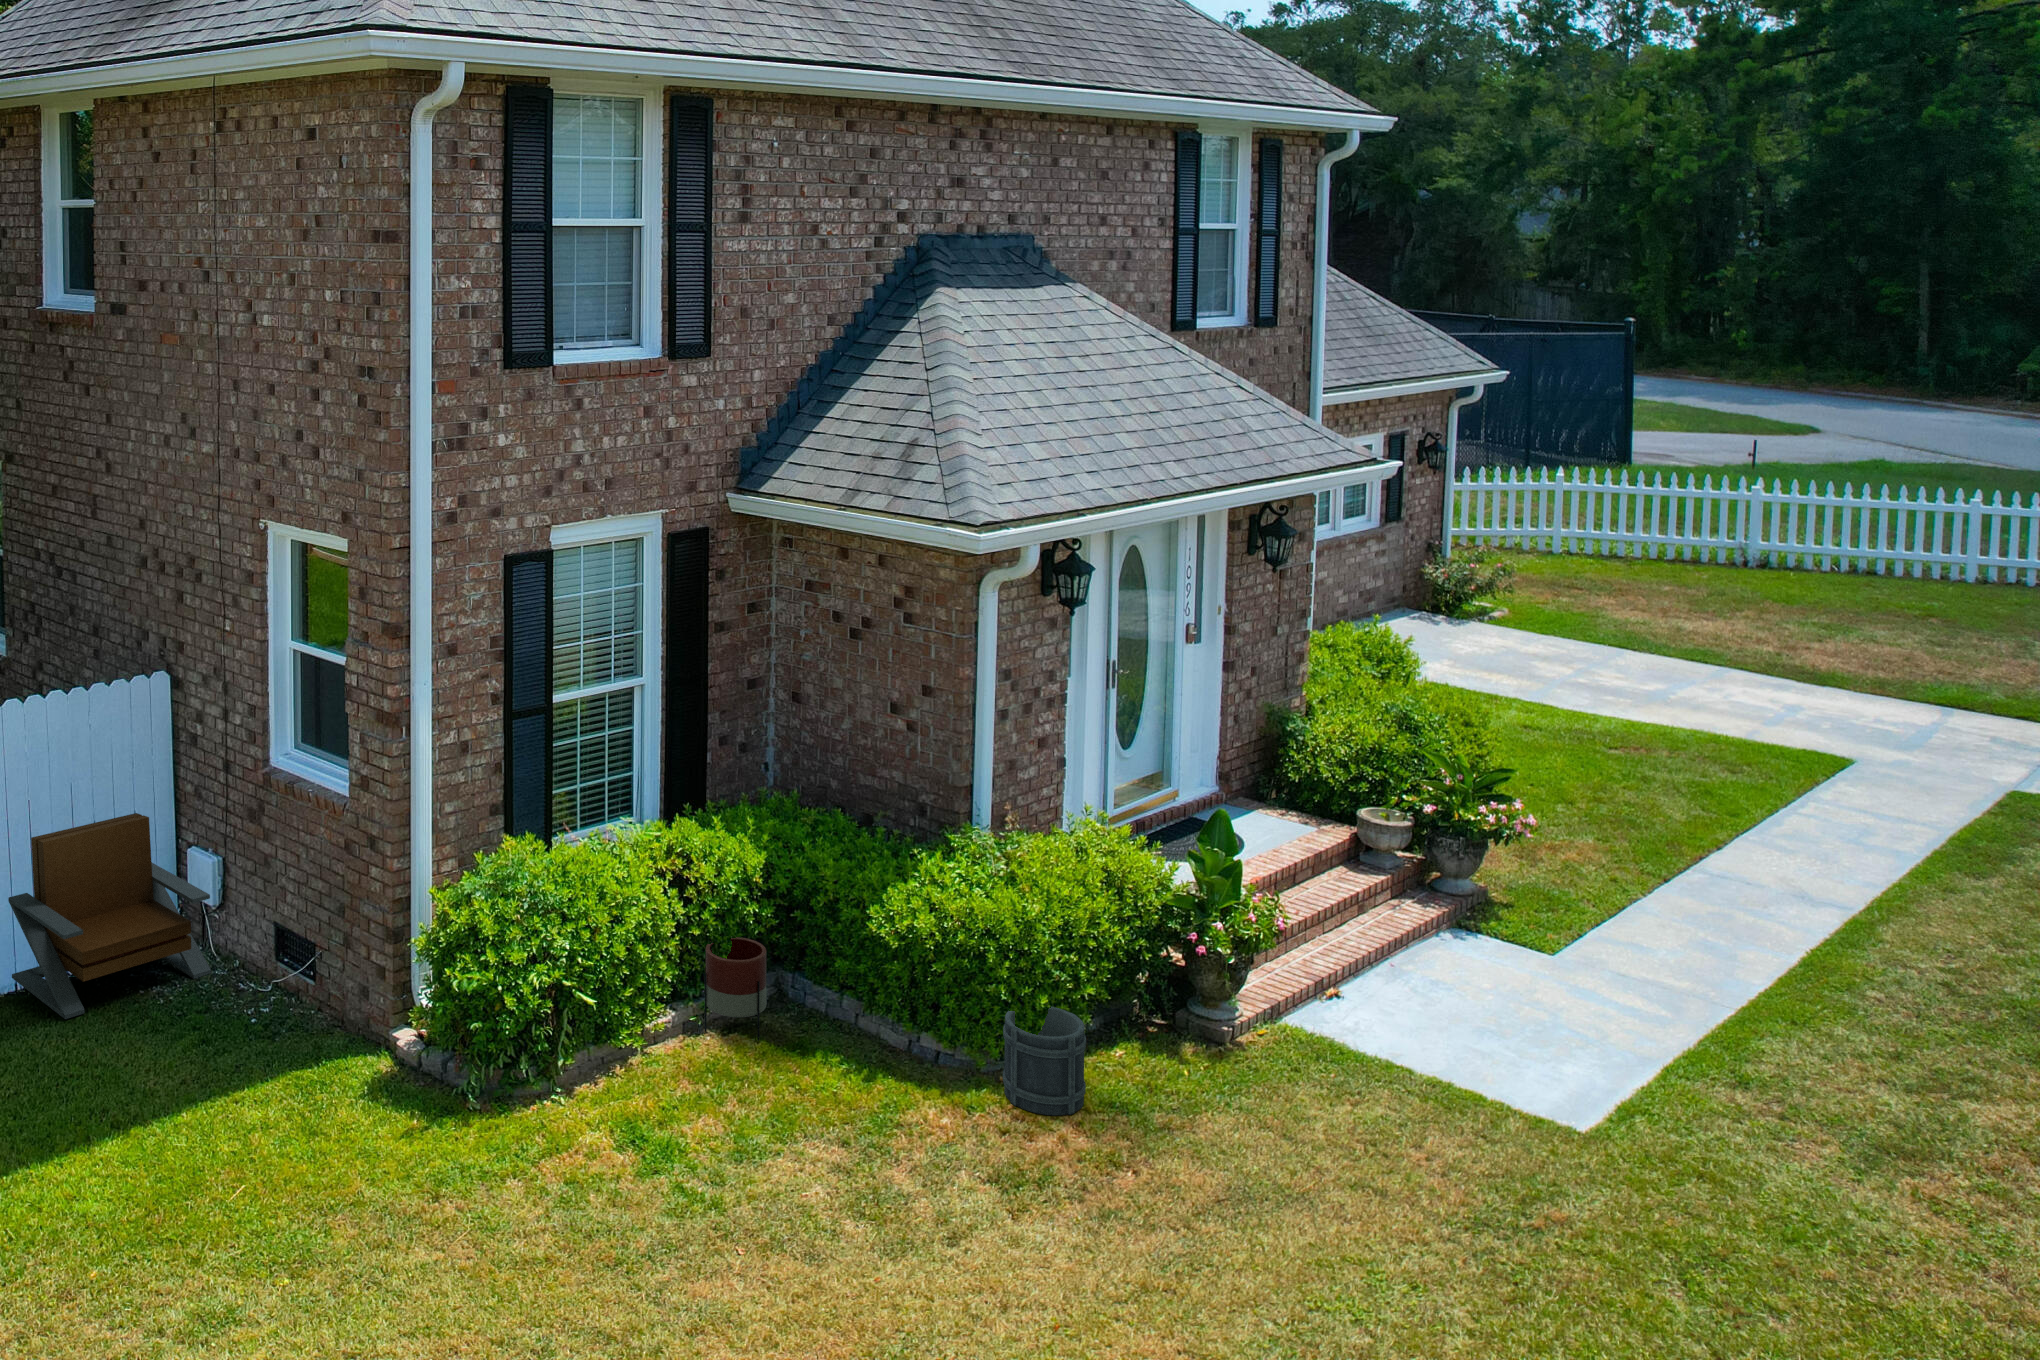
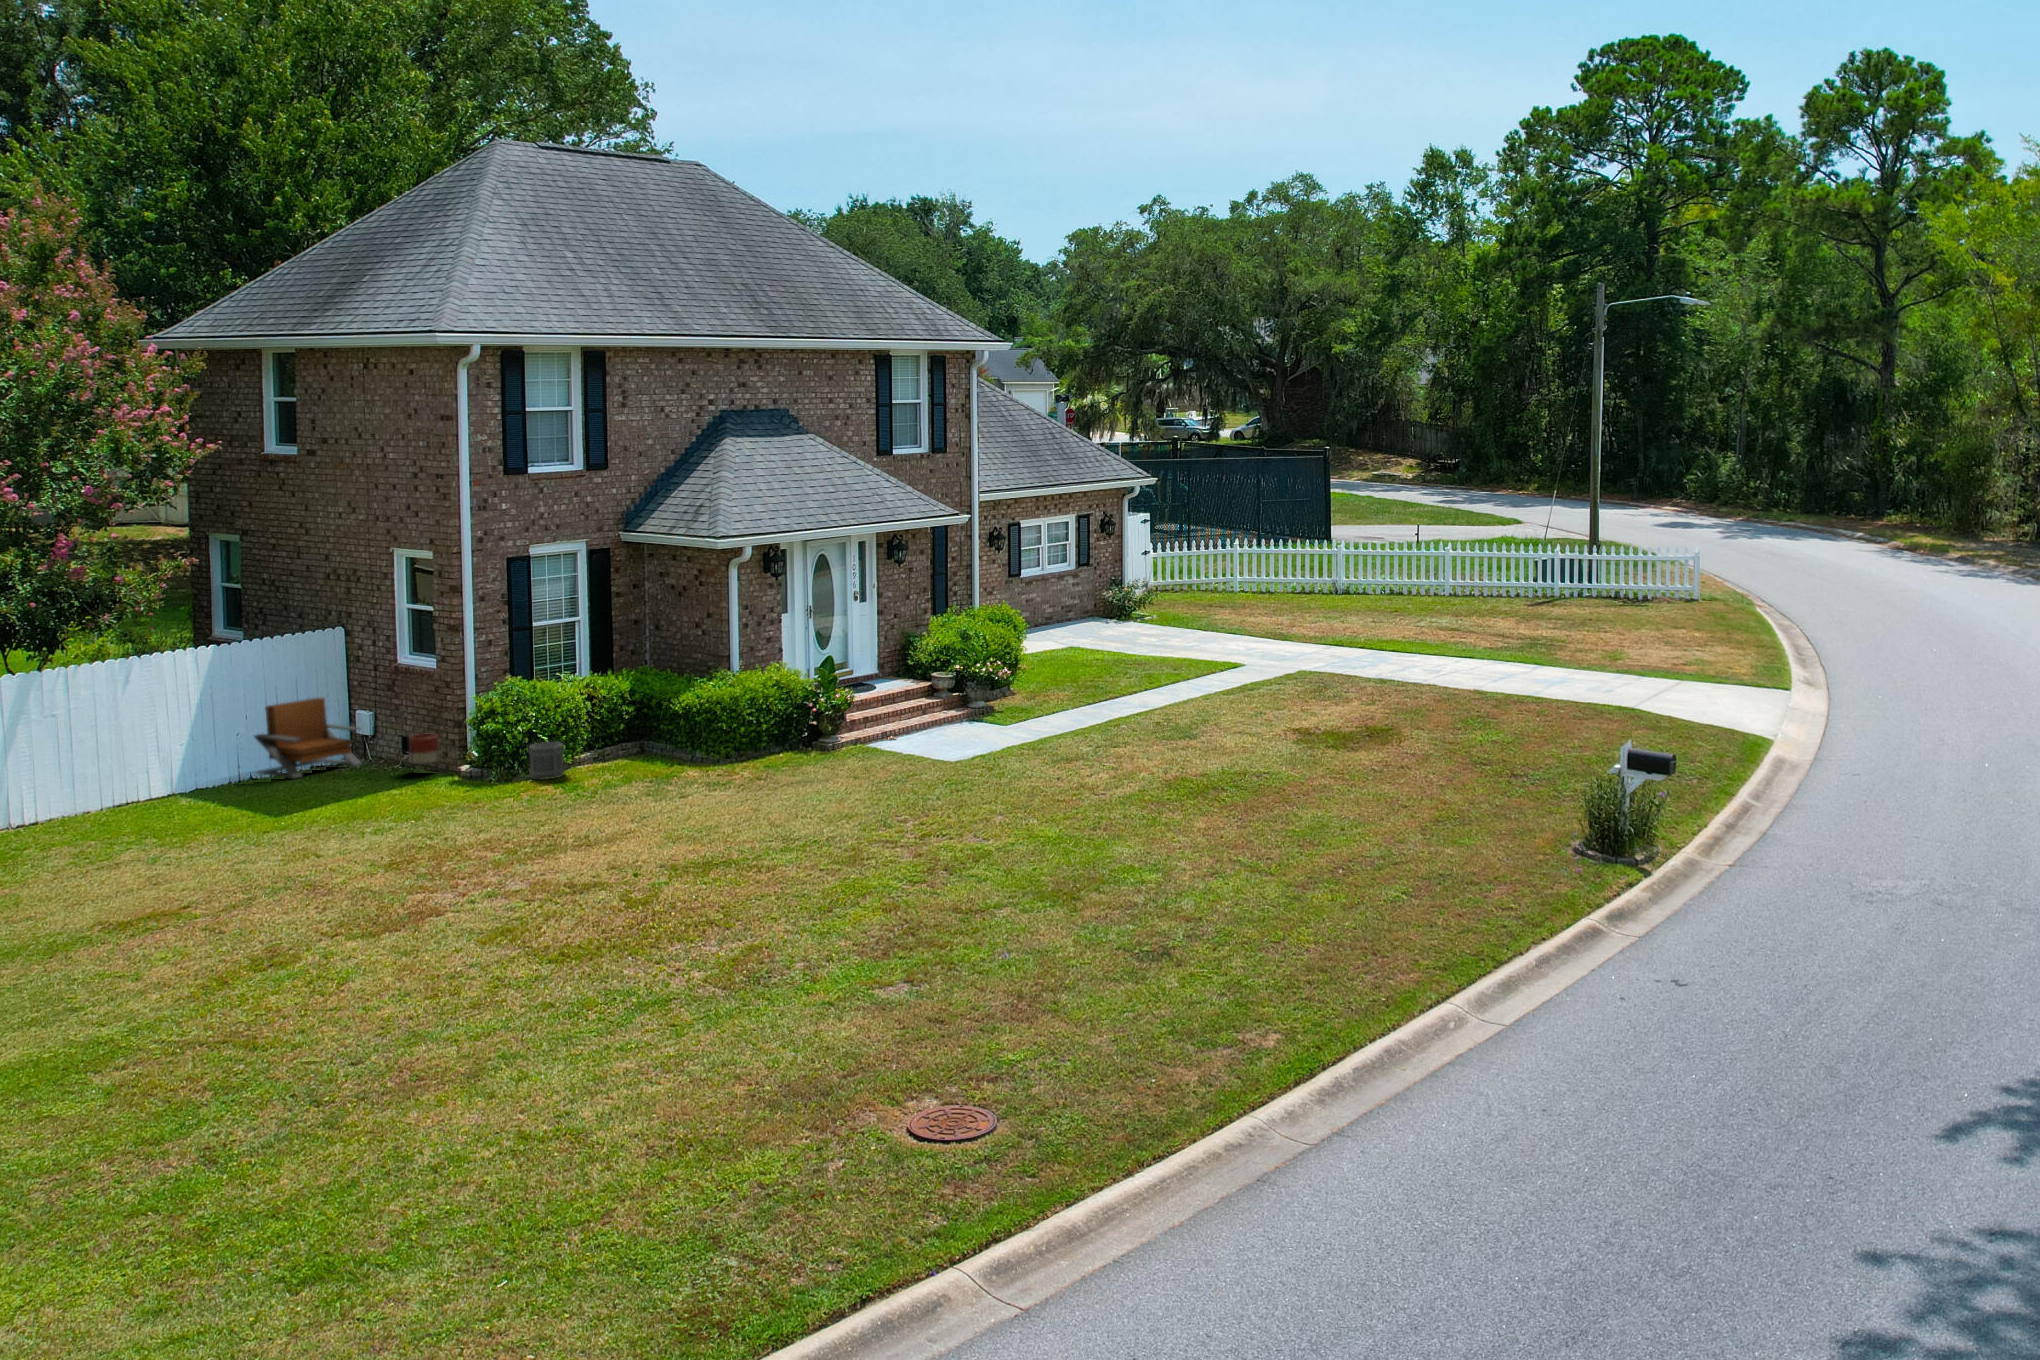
planter: present [705,937,767,1041] -> present [409,733,439,773]
bucket: present [1003,1007,1086,1115] -> present [529,742,564,780]

